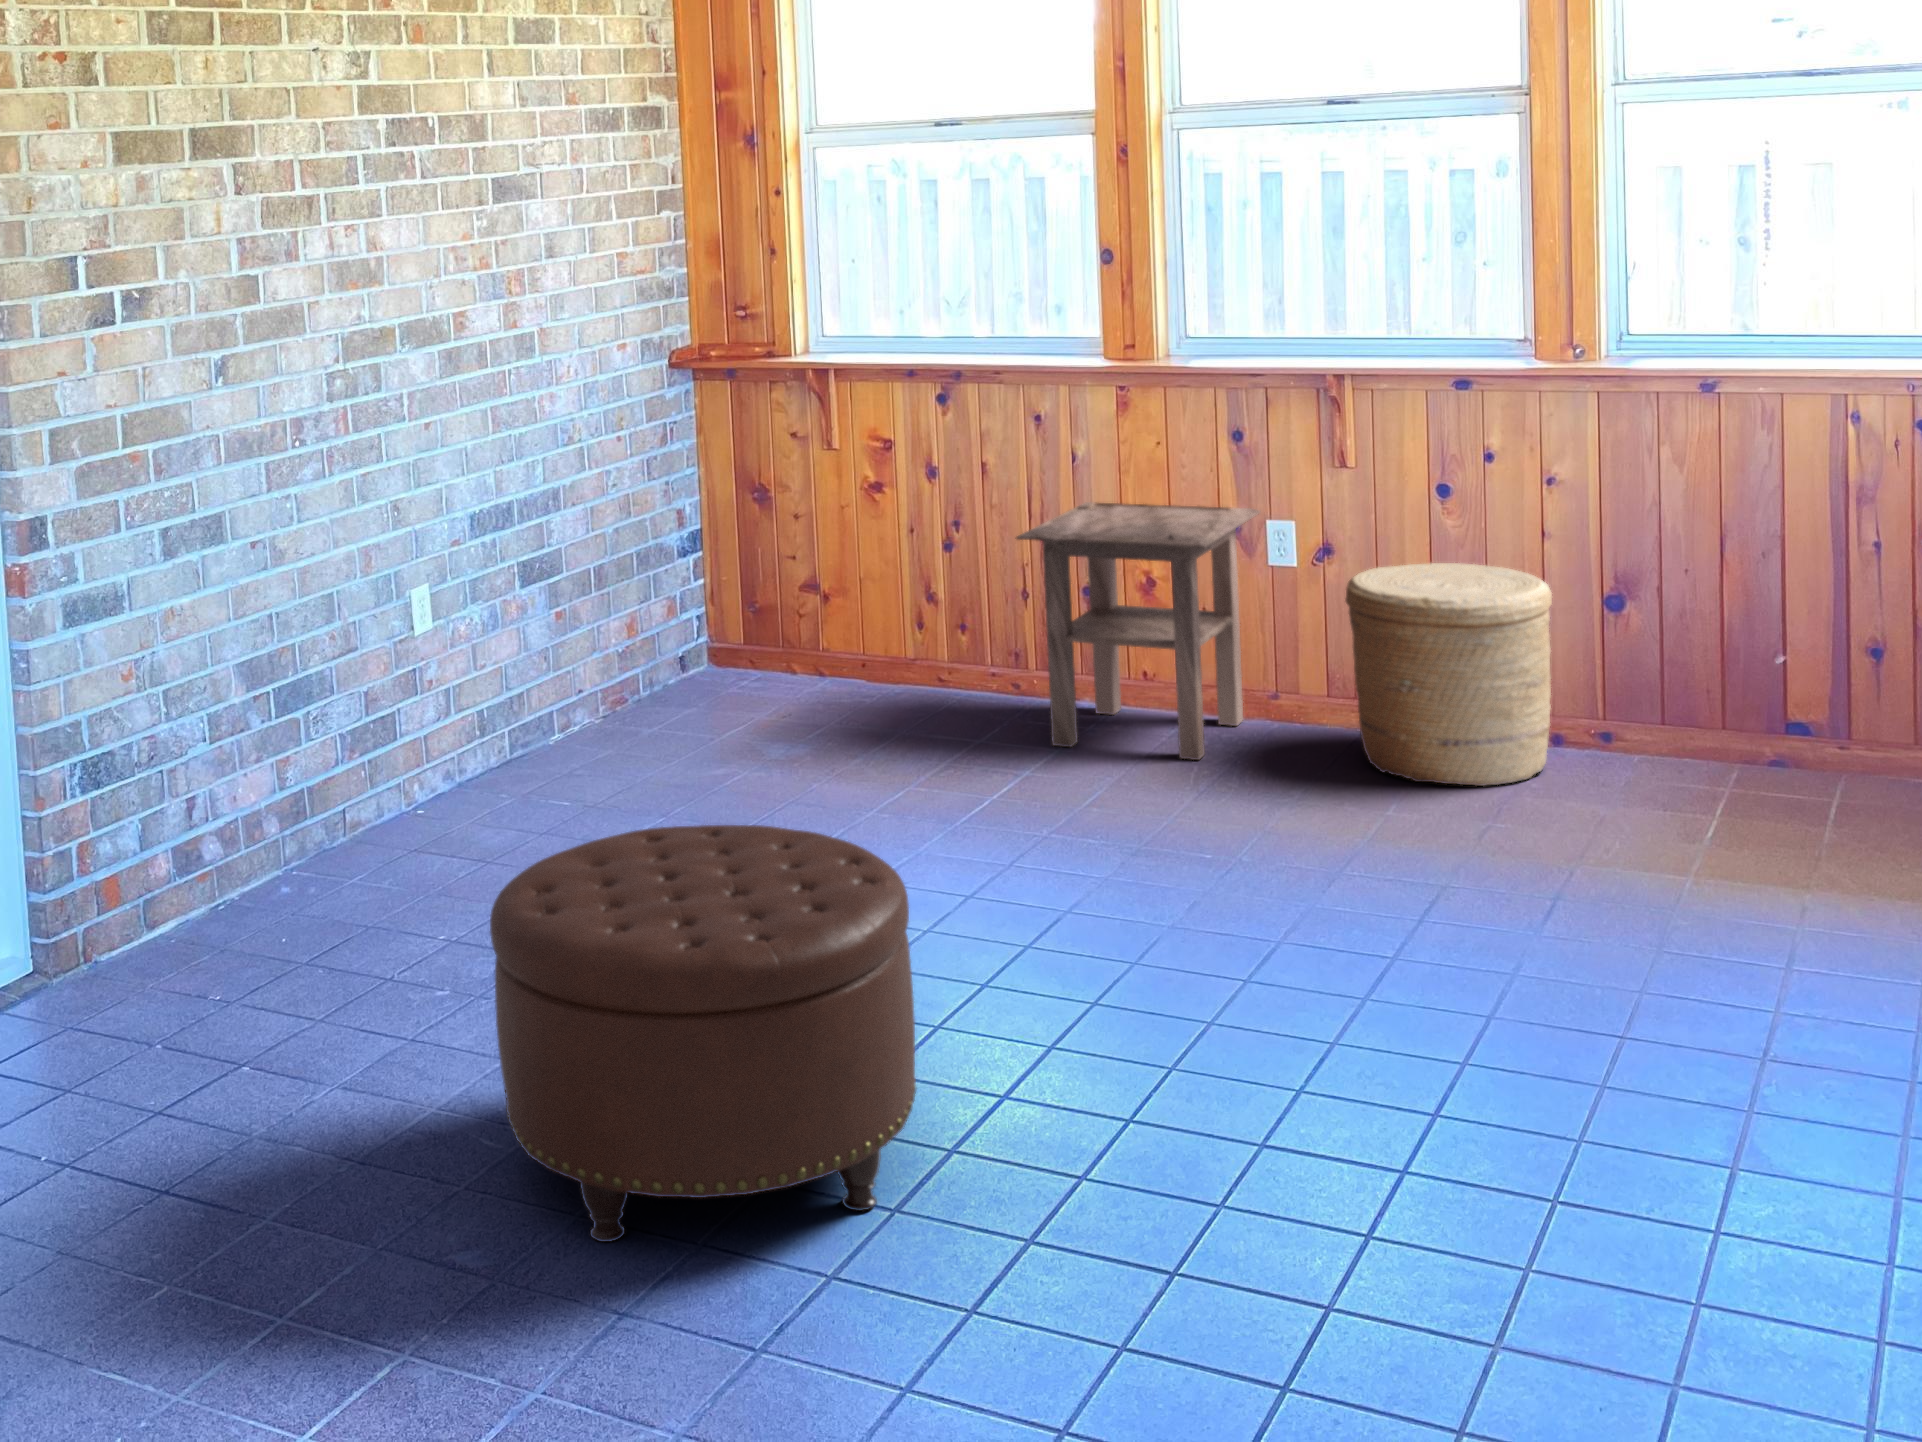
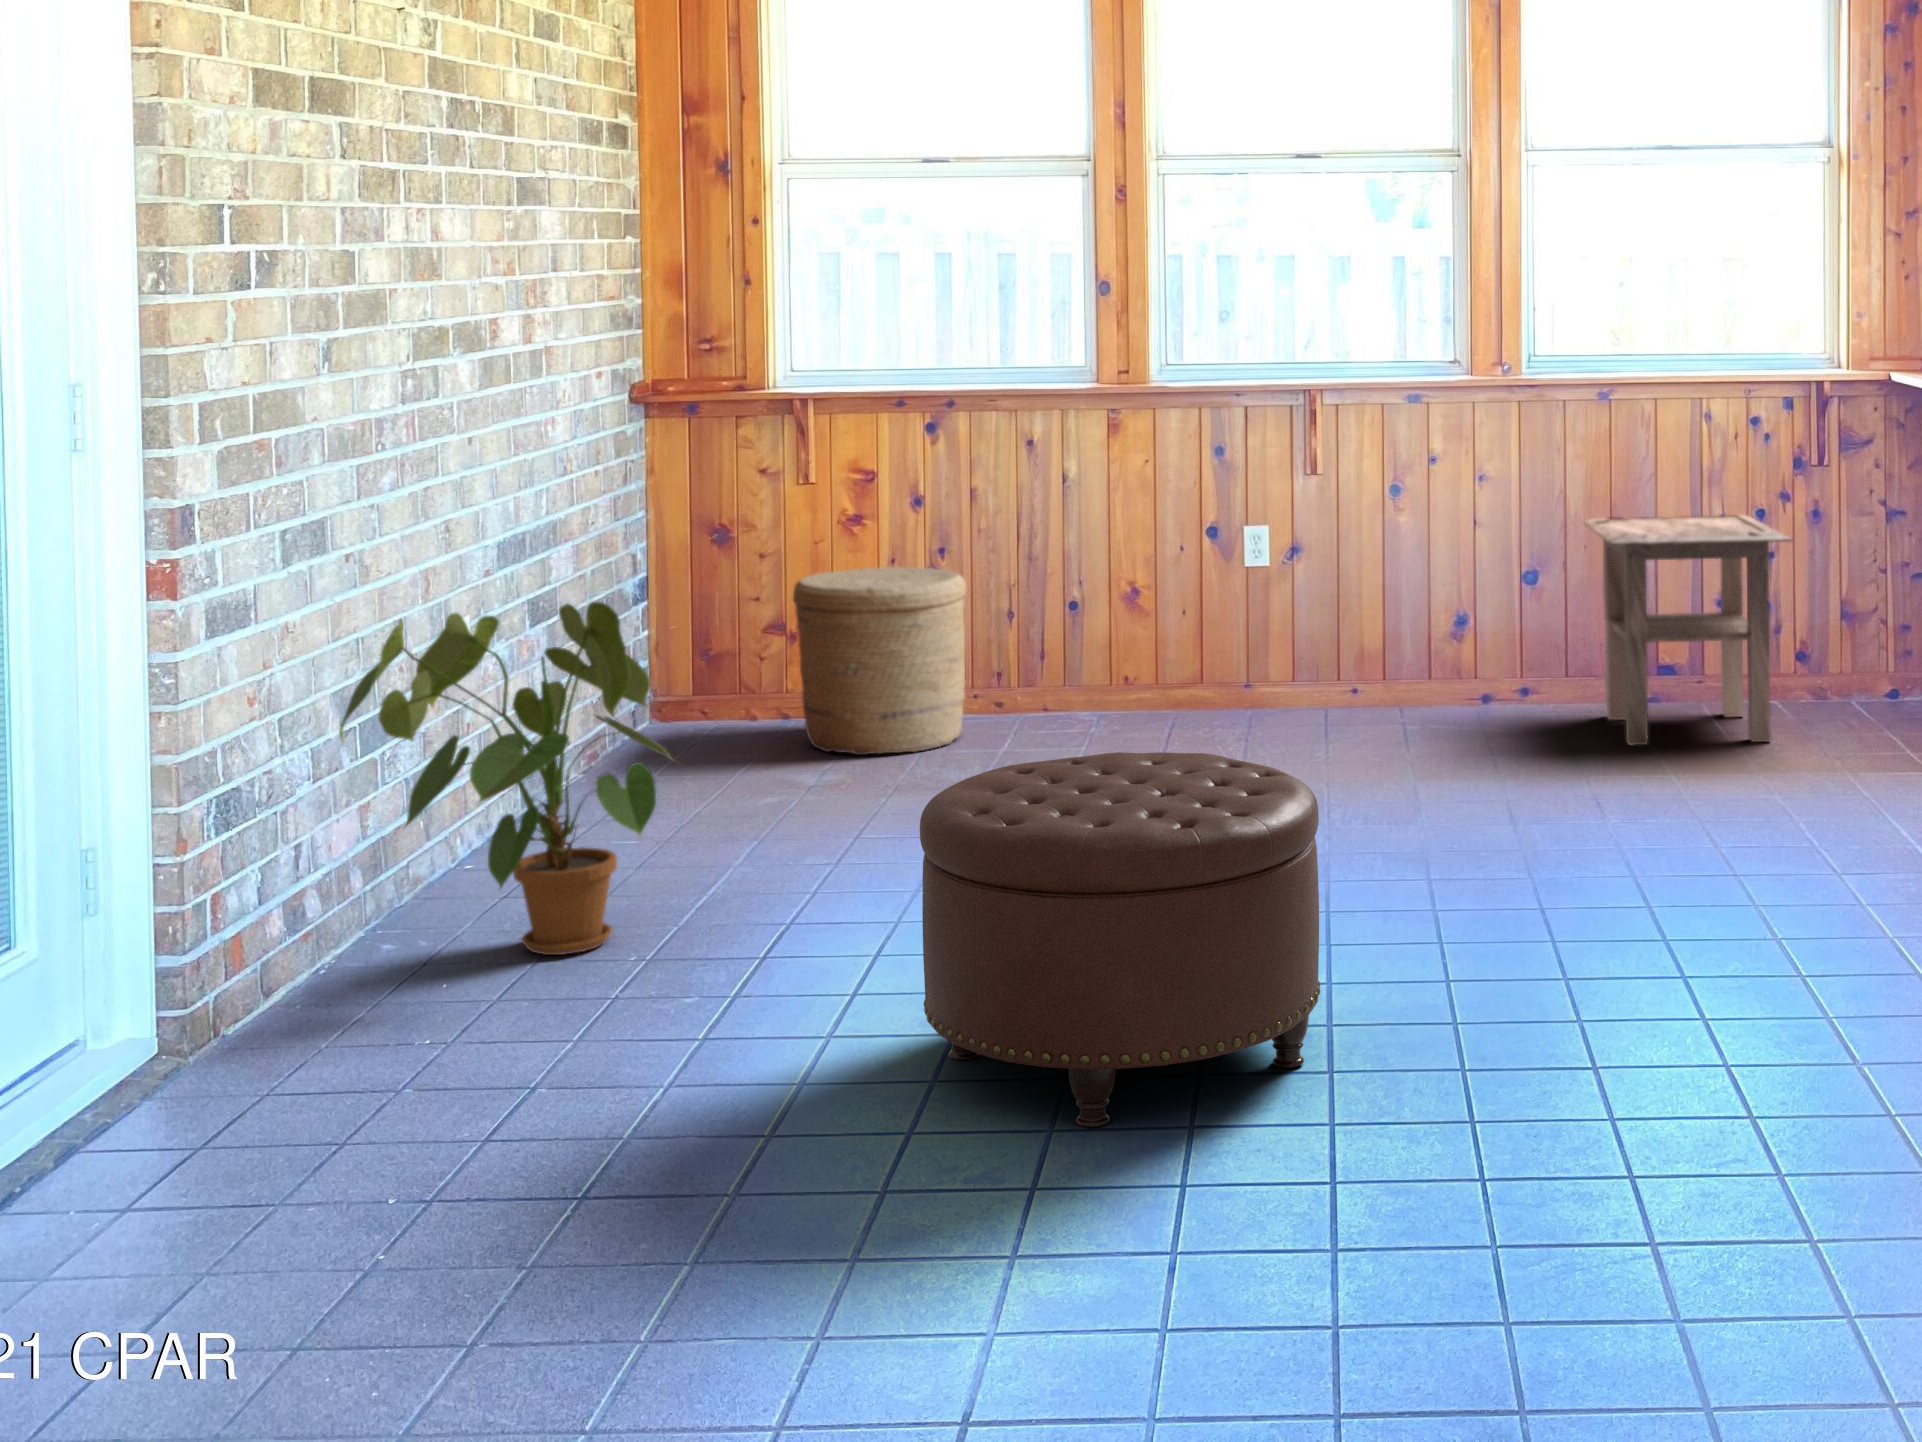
side table: present [1016,502,1260,760] -> present [1584,515,1792,745]
woven basket: present [1345,563,1552,786] -> present [793,567,966,755]
house plant: none [215,597,520,926] -> present [339,602,675,955]

